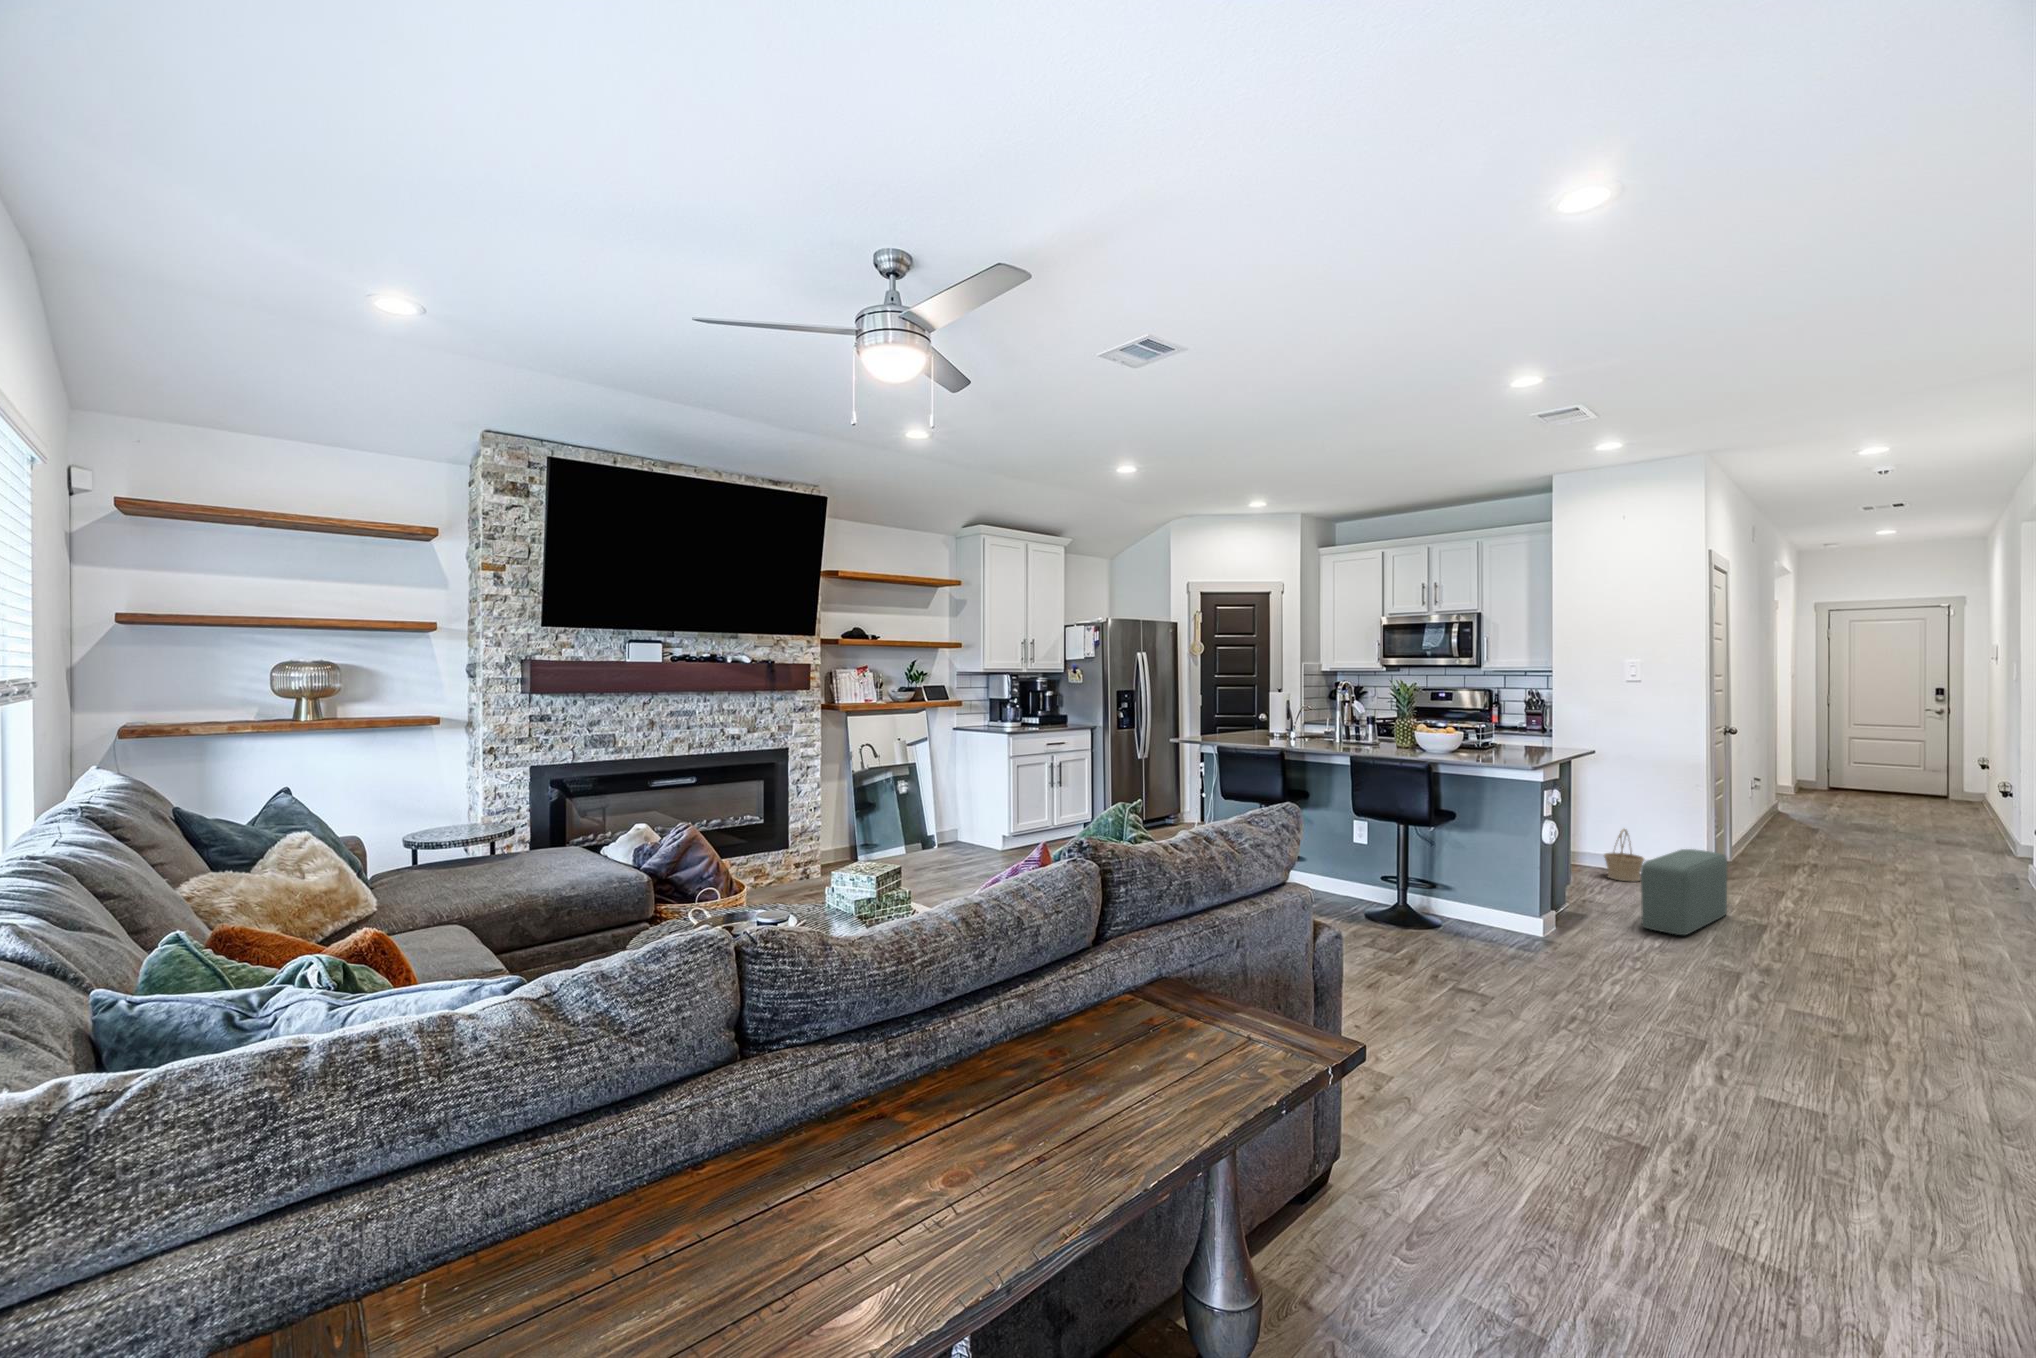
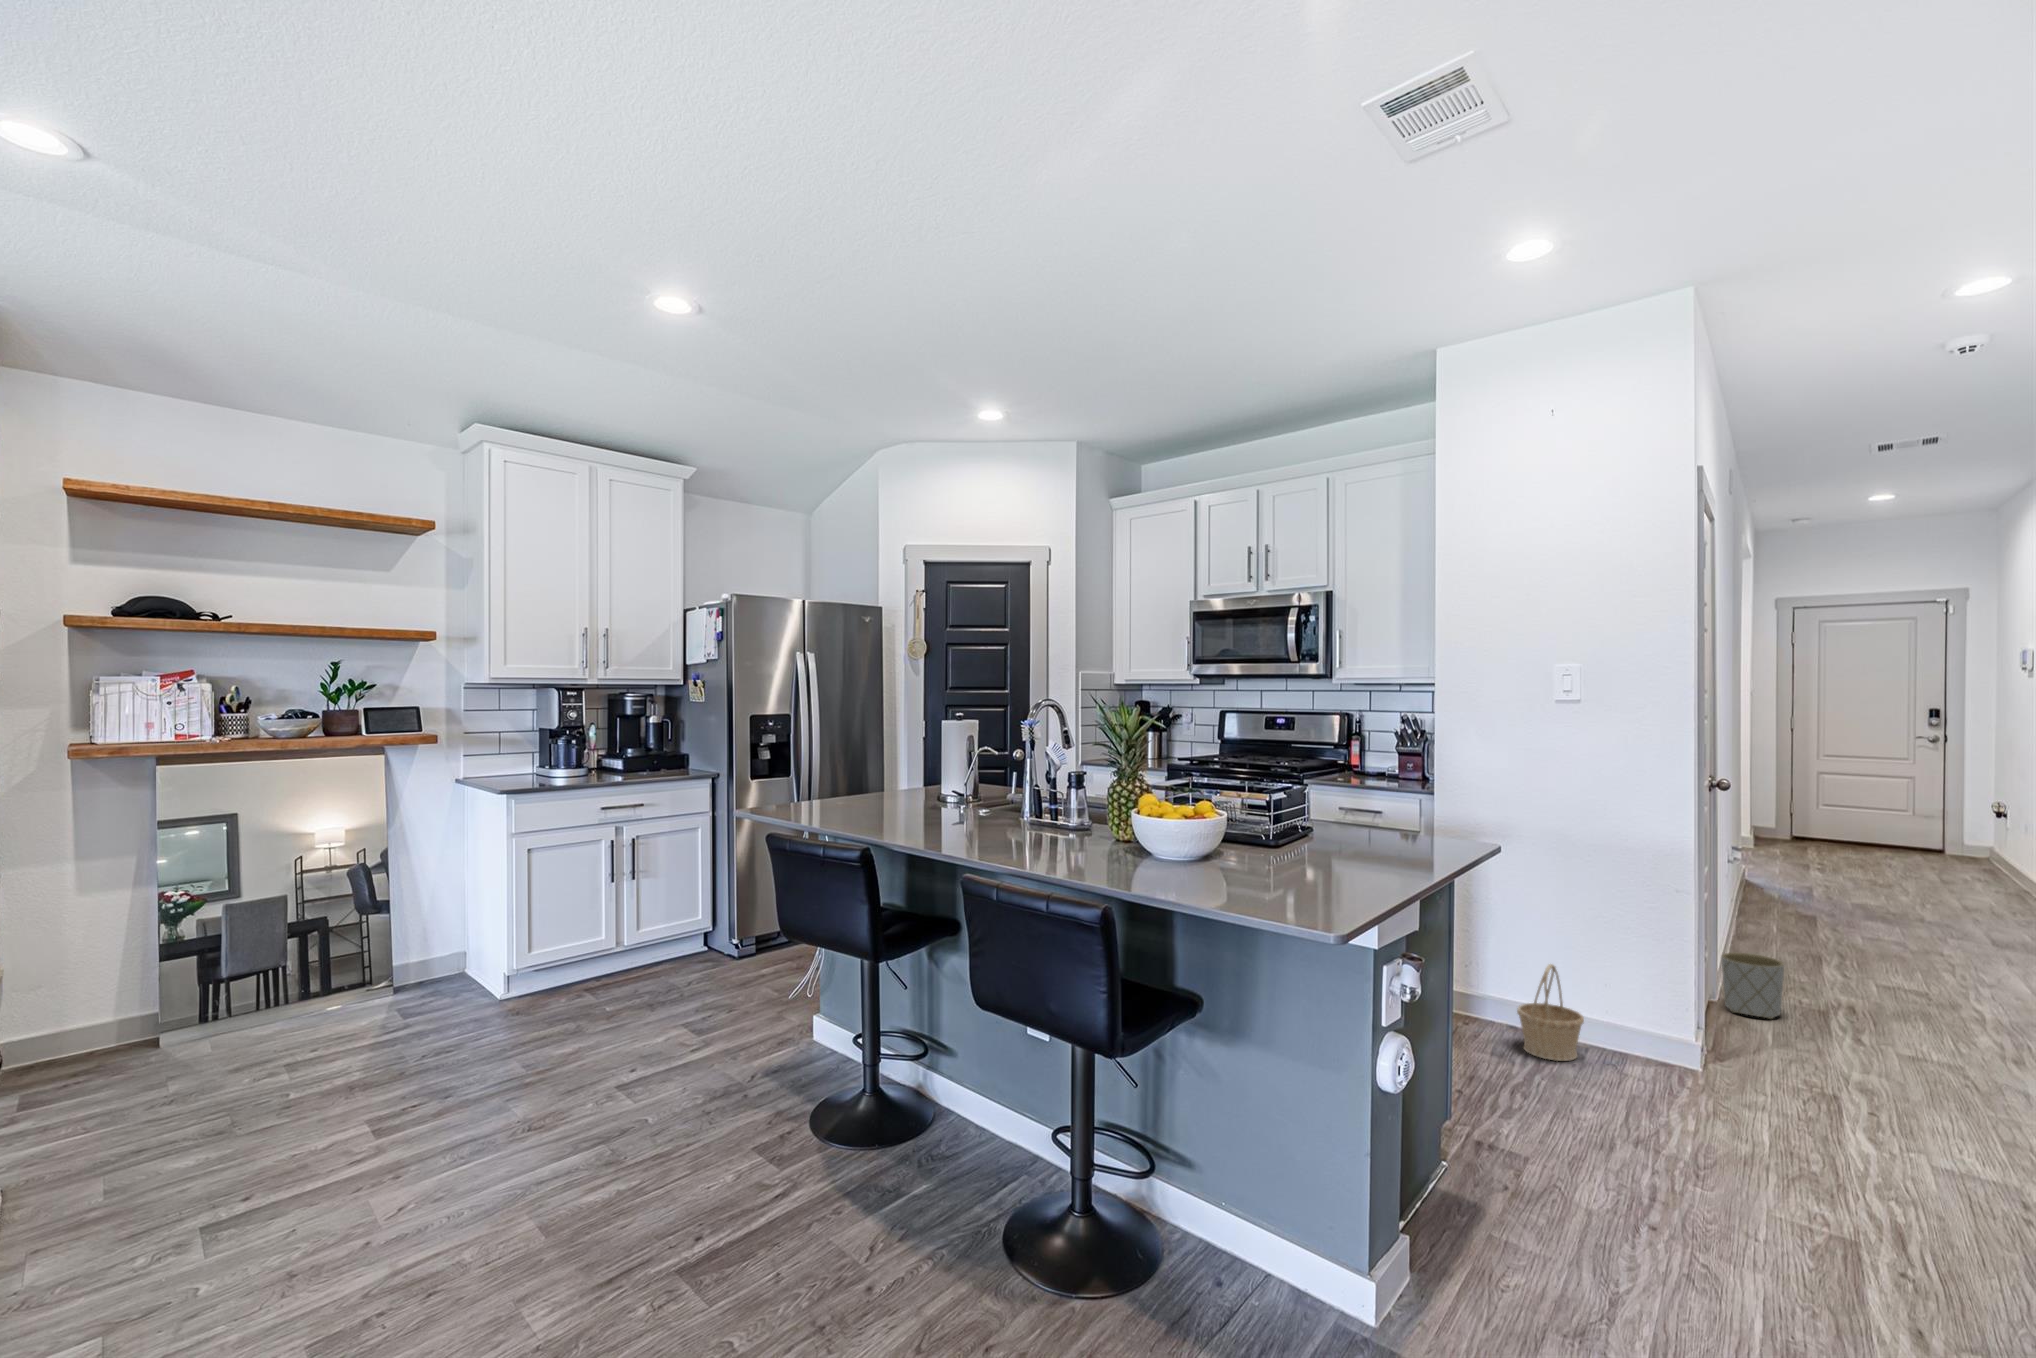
planter: none [1737,832,1777,870] -> present [1722,953,1784,1019]
pouf: present [1641,849,1727,935] -> none [1591,1031,1740,1253]

